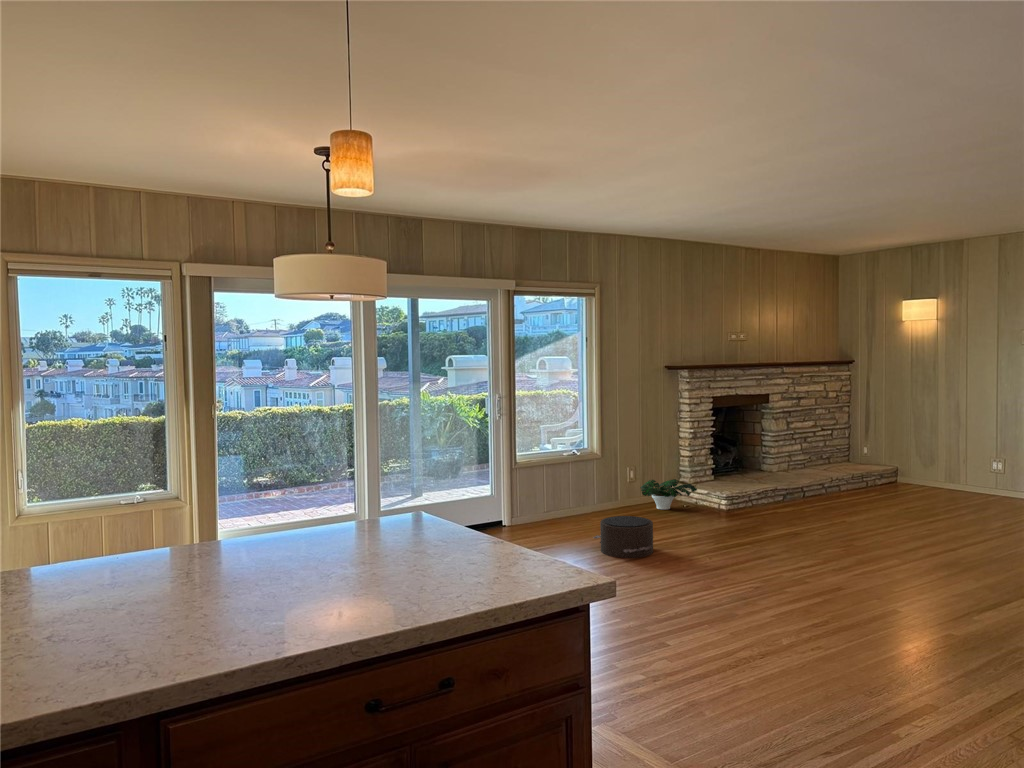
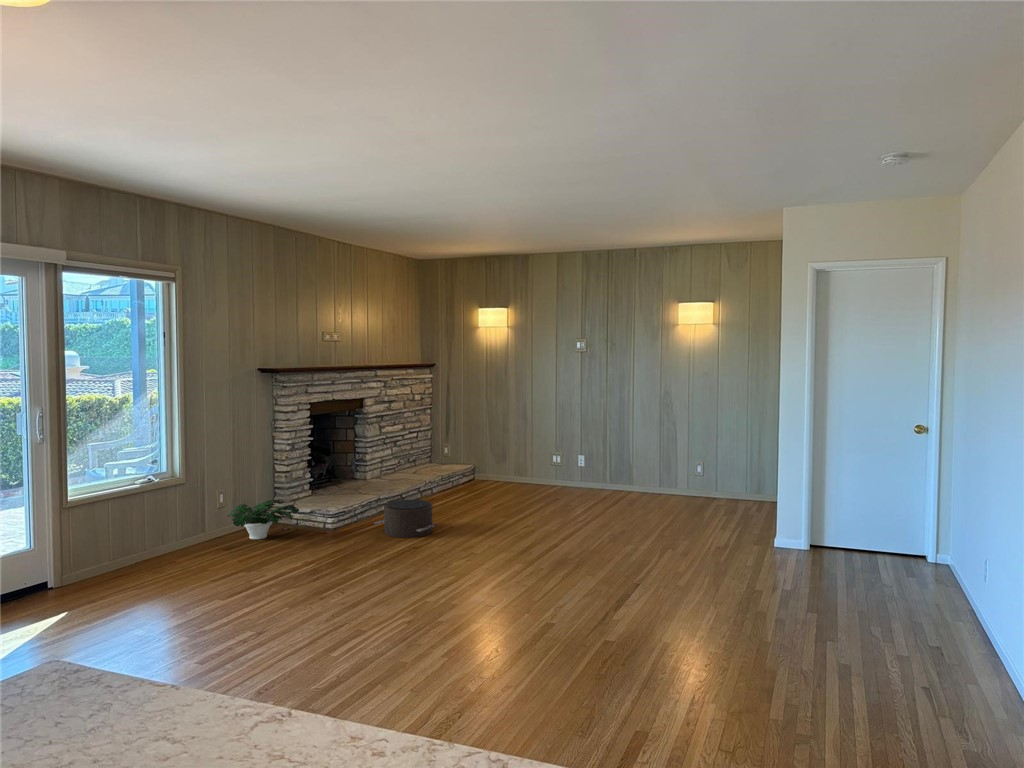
pouf: present [593,516,653,558] -> present [374,500,436,538]

